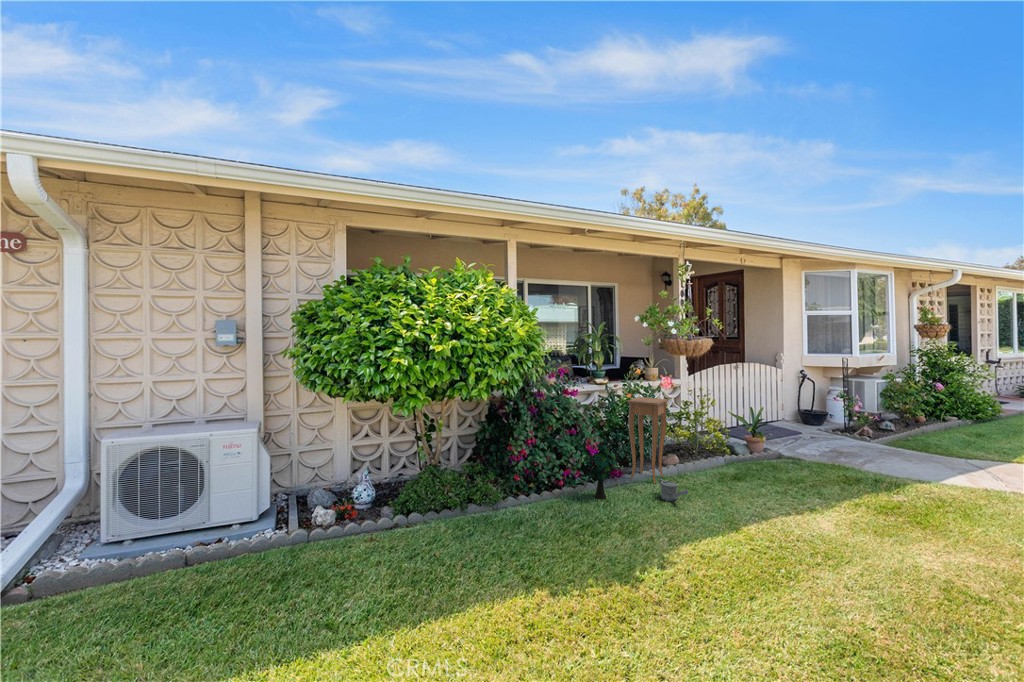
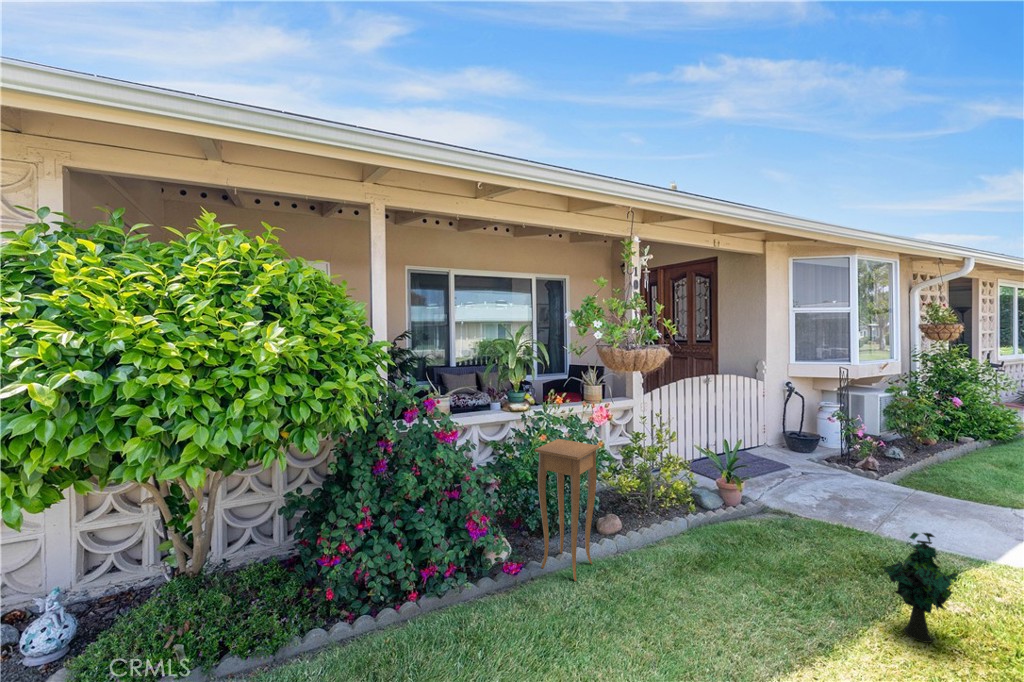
decorative plant: present [584,438,617,499] -> present [884,533,958,643]
watering can: present [659,479,688,501] -> none [576,585,616,633]

